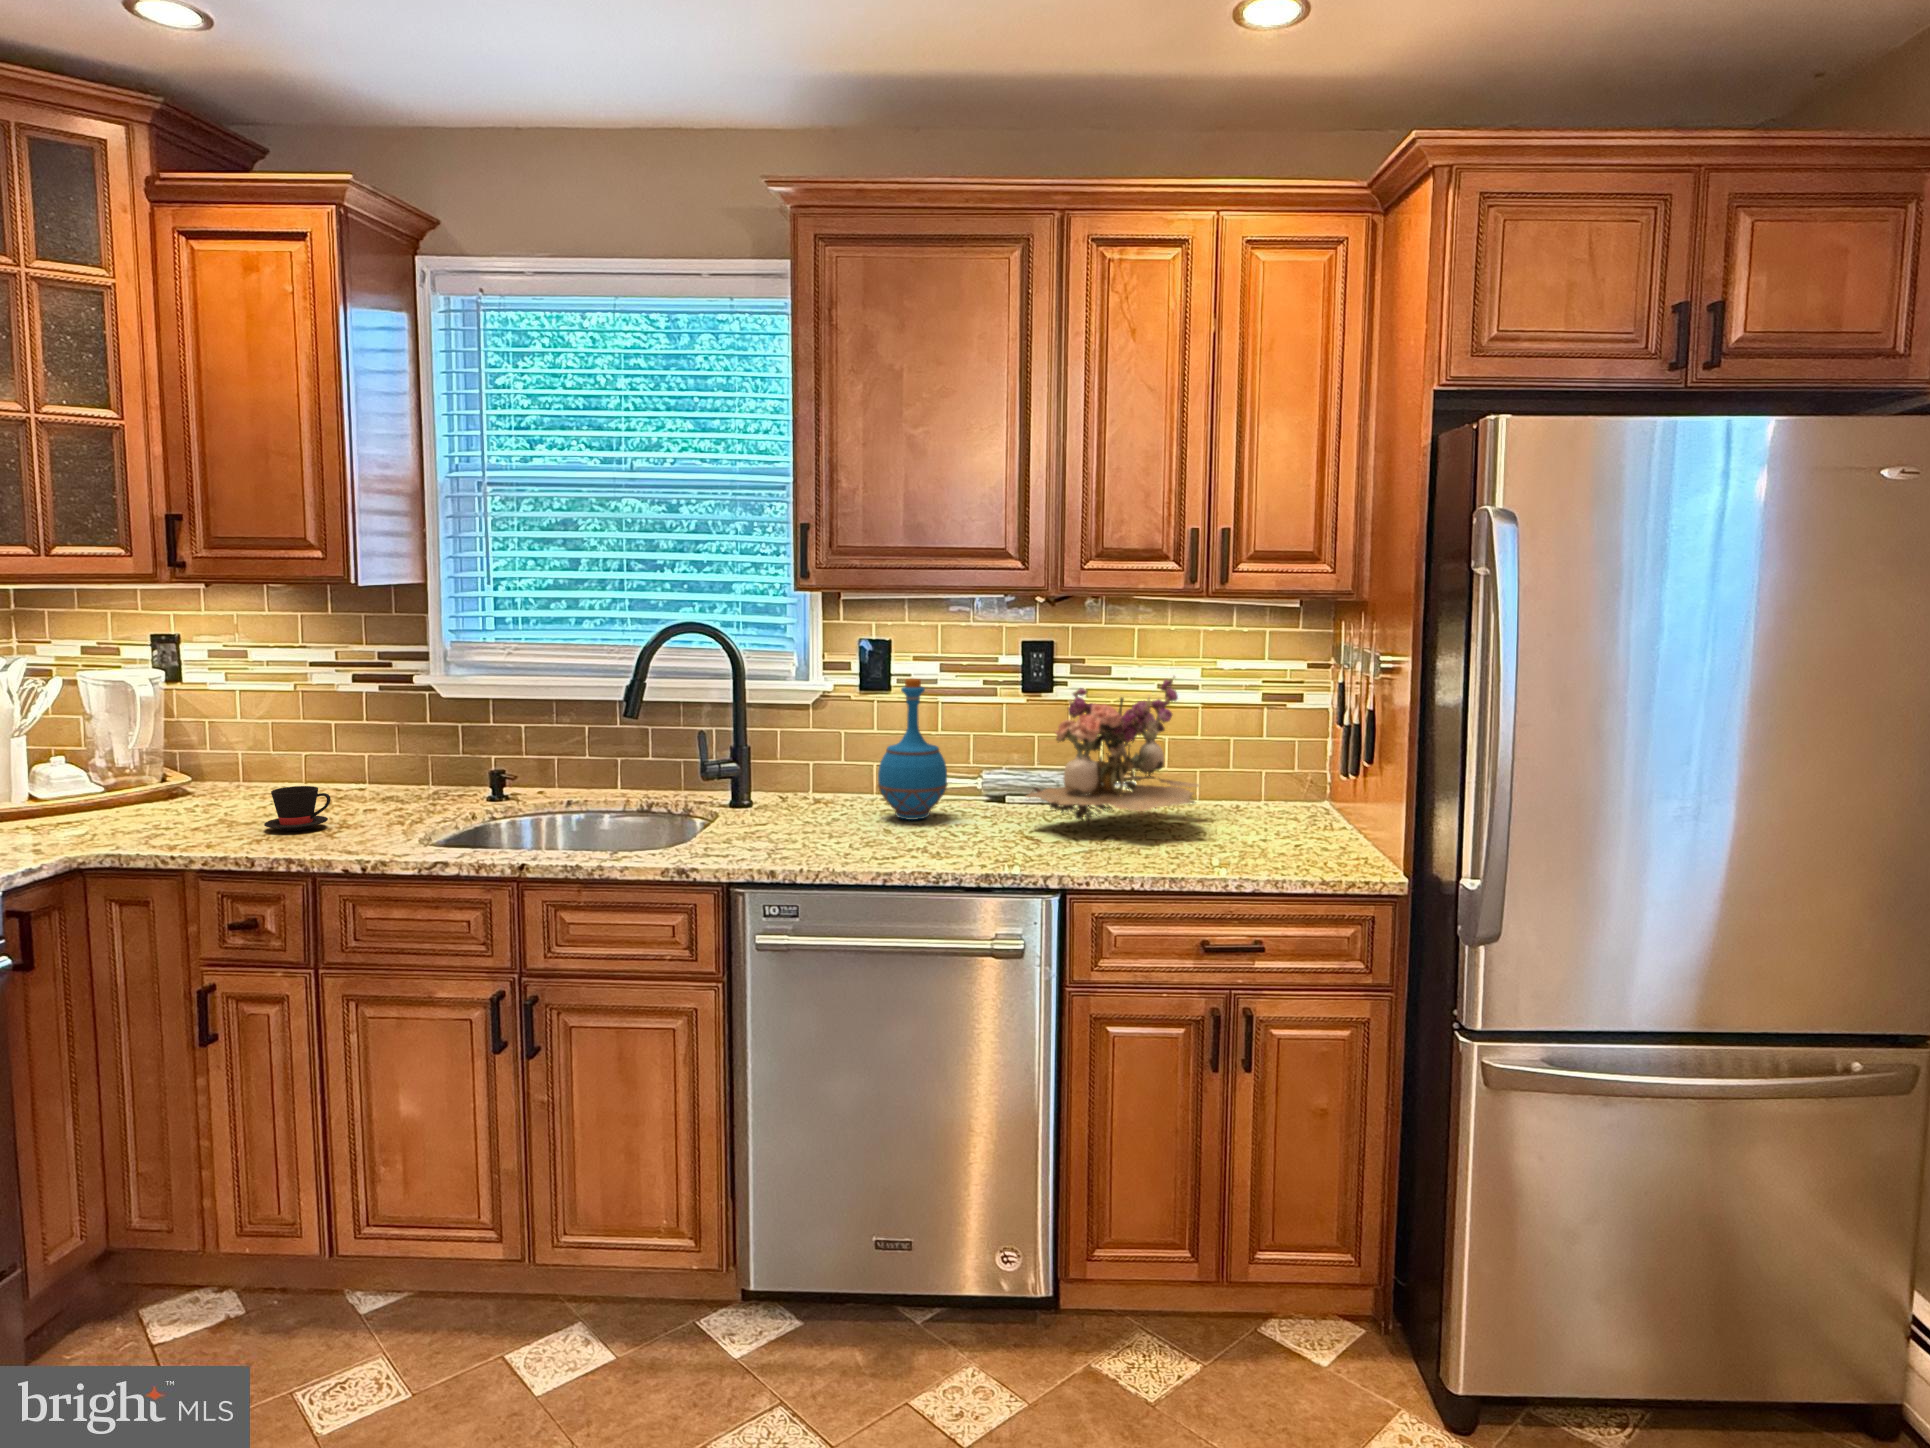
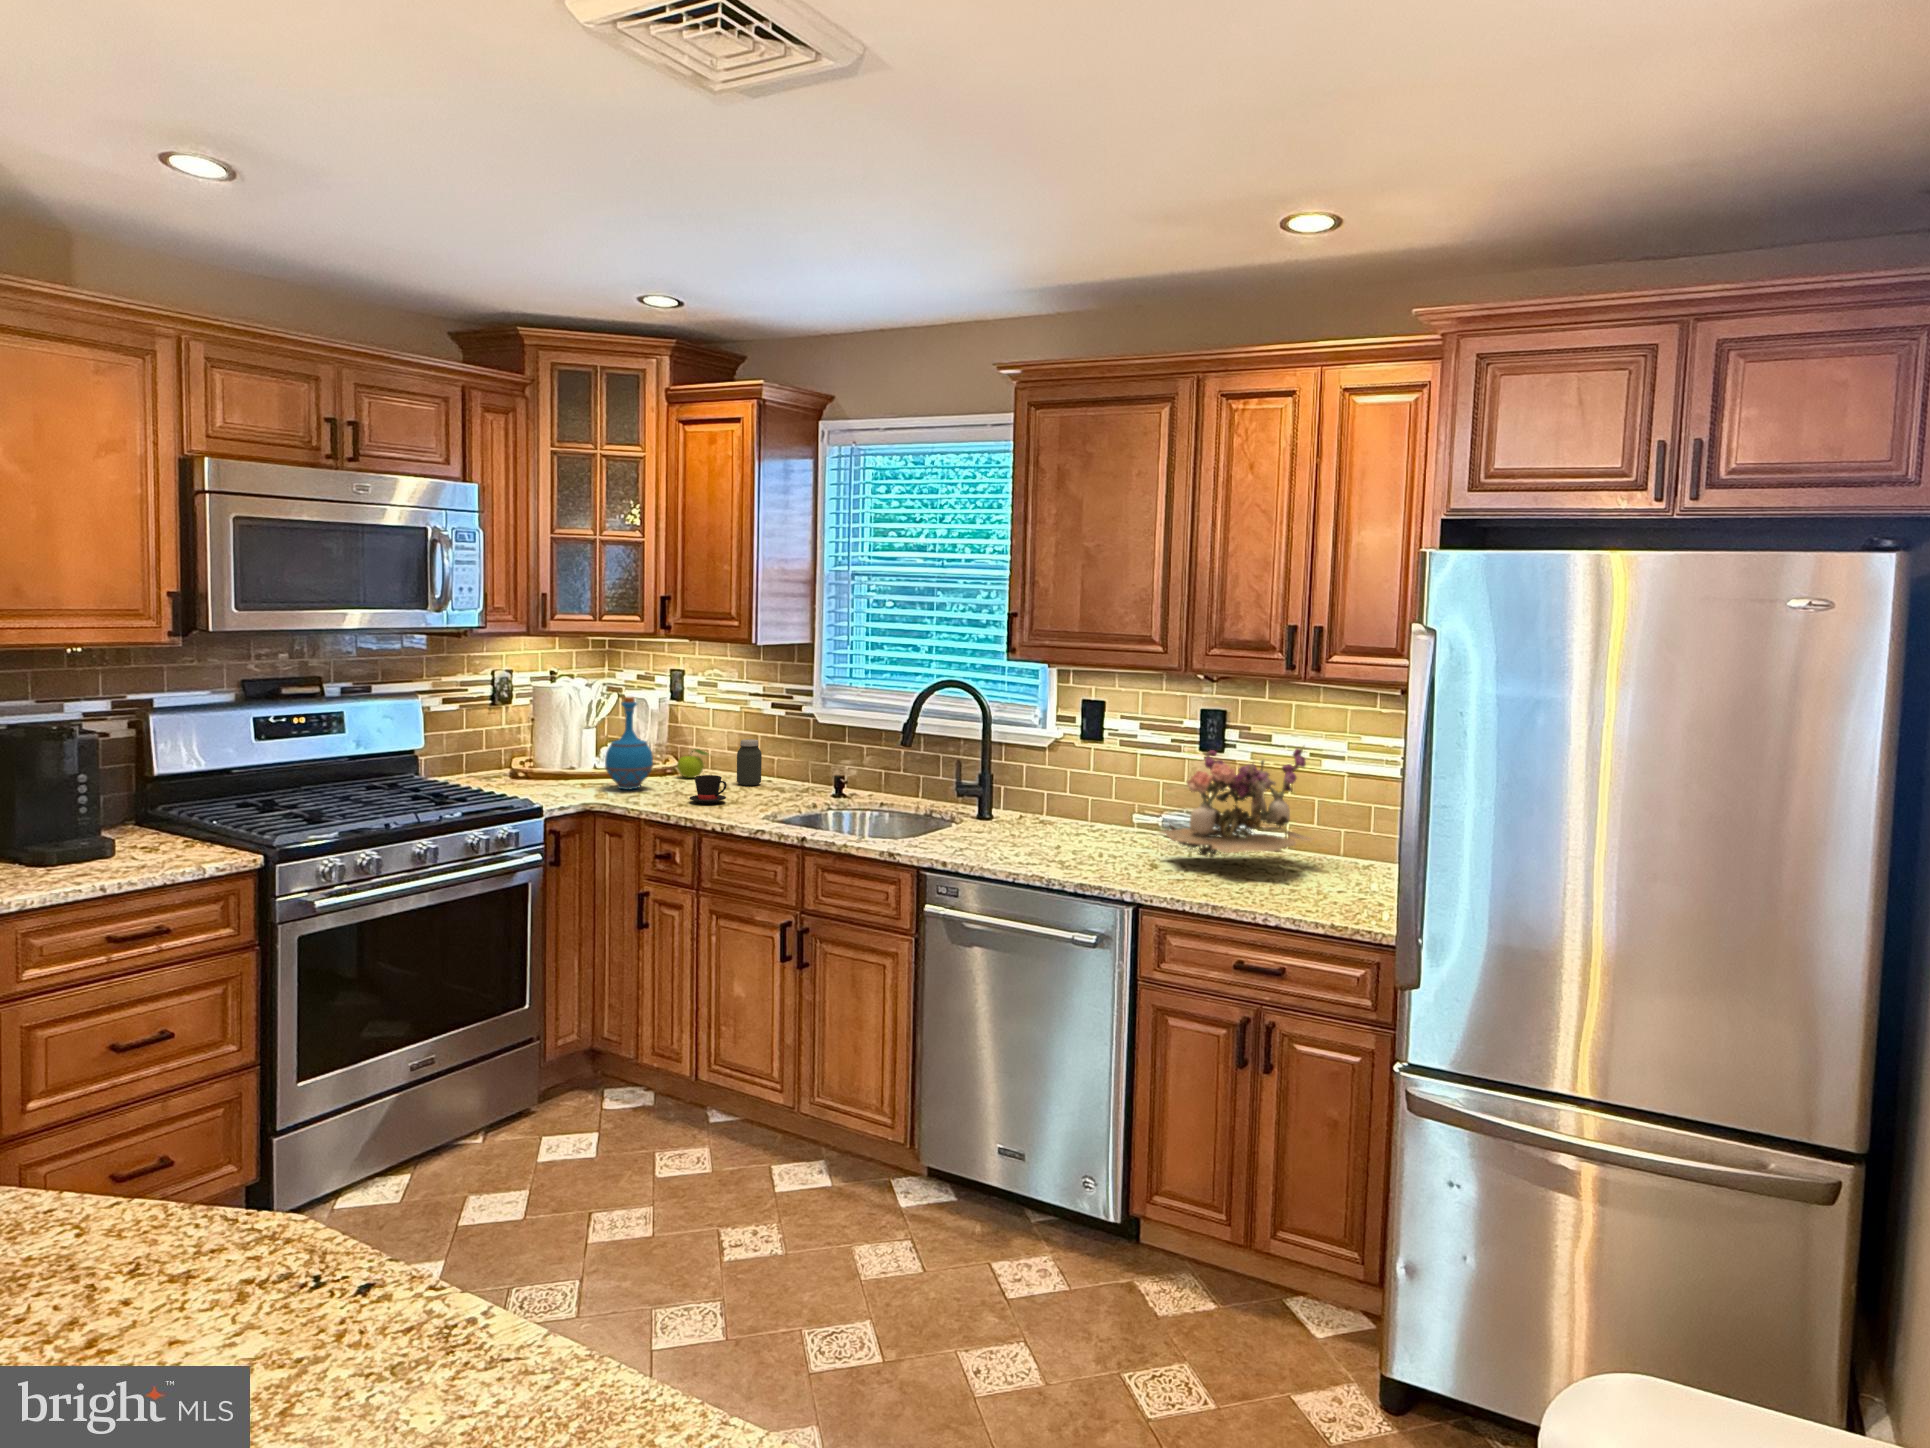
bottle: present [878,679,948,820] -> present [605,697,653,790]
jar: none [308,729,351,798] -> present [737,739,762,785]
fruit: none [195,750,258,796] -> present [677,749,708,778]

